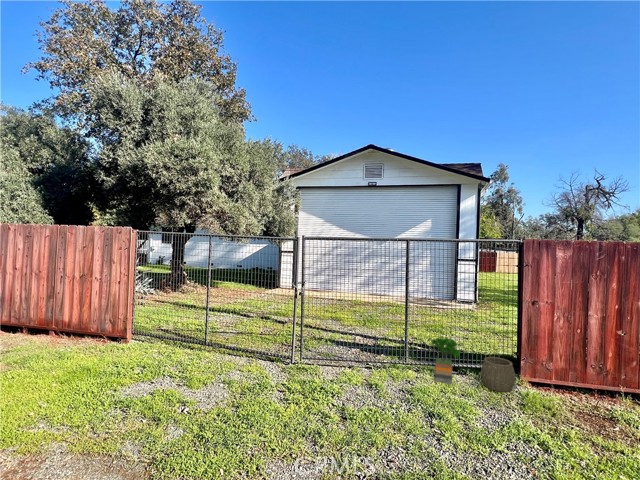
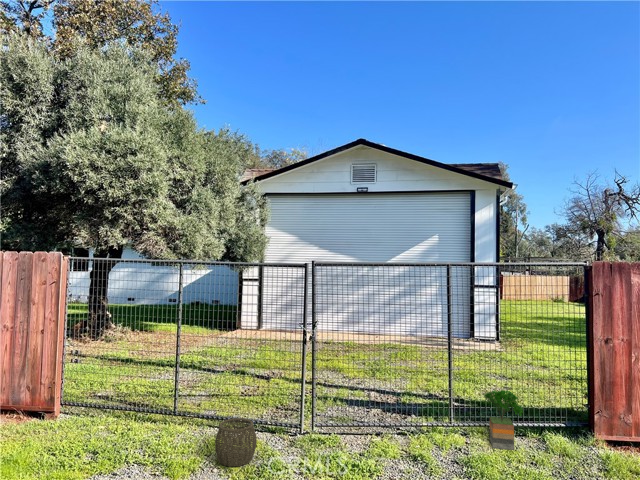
woven basket: present [481,357,515,392] -> present [215,418,257,467]

